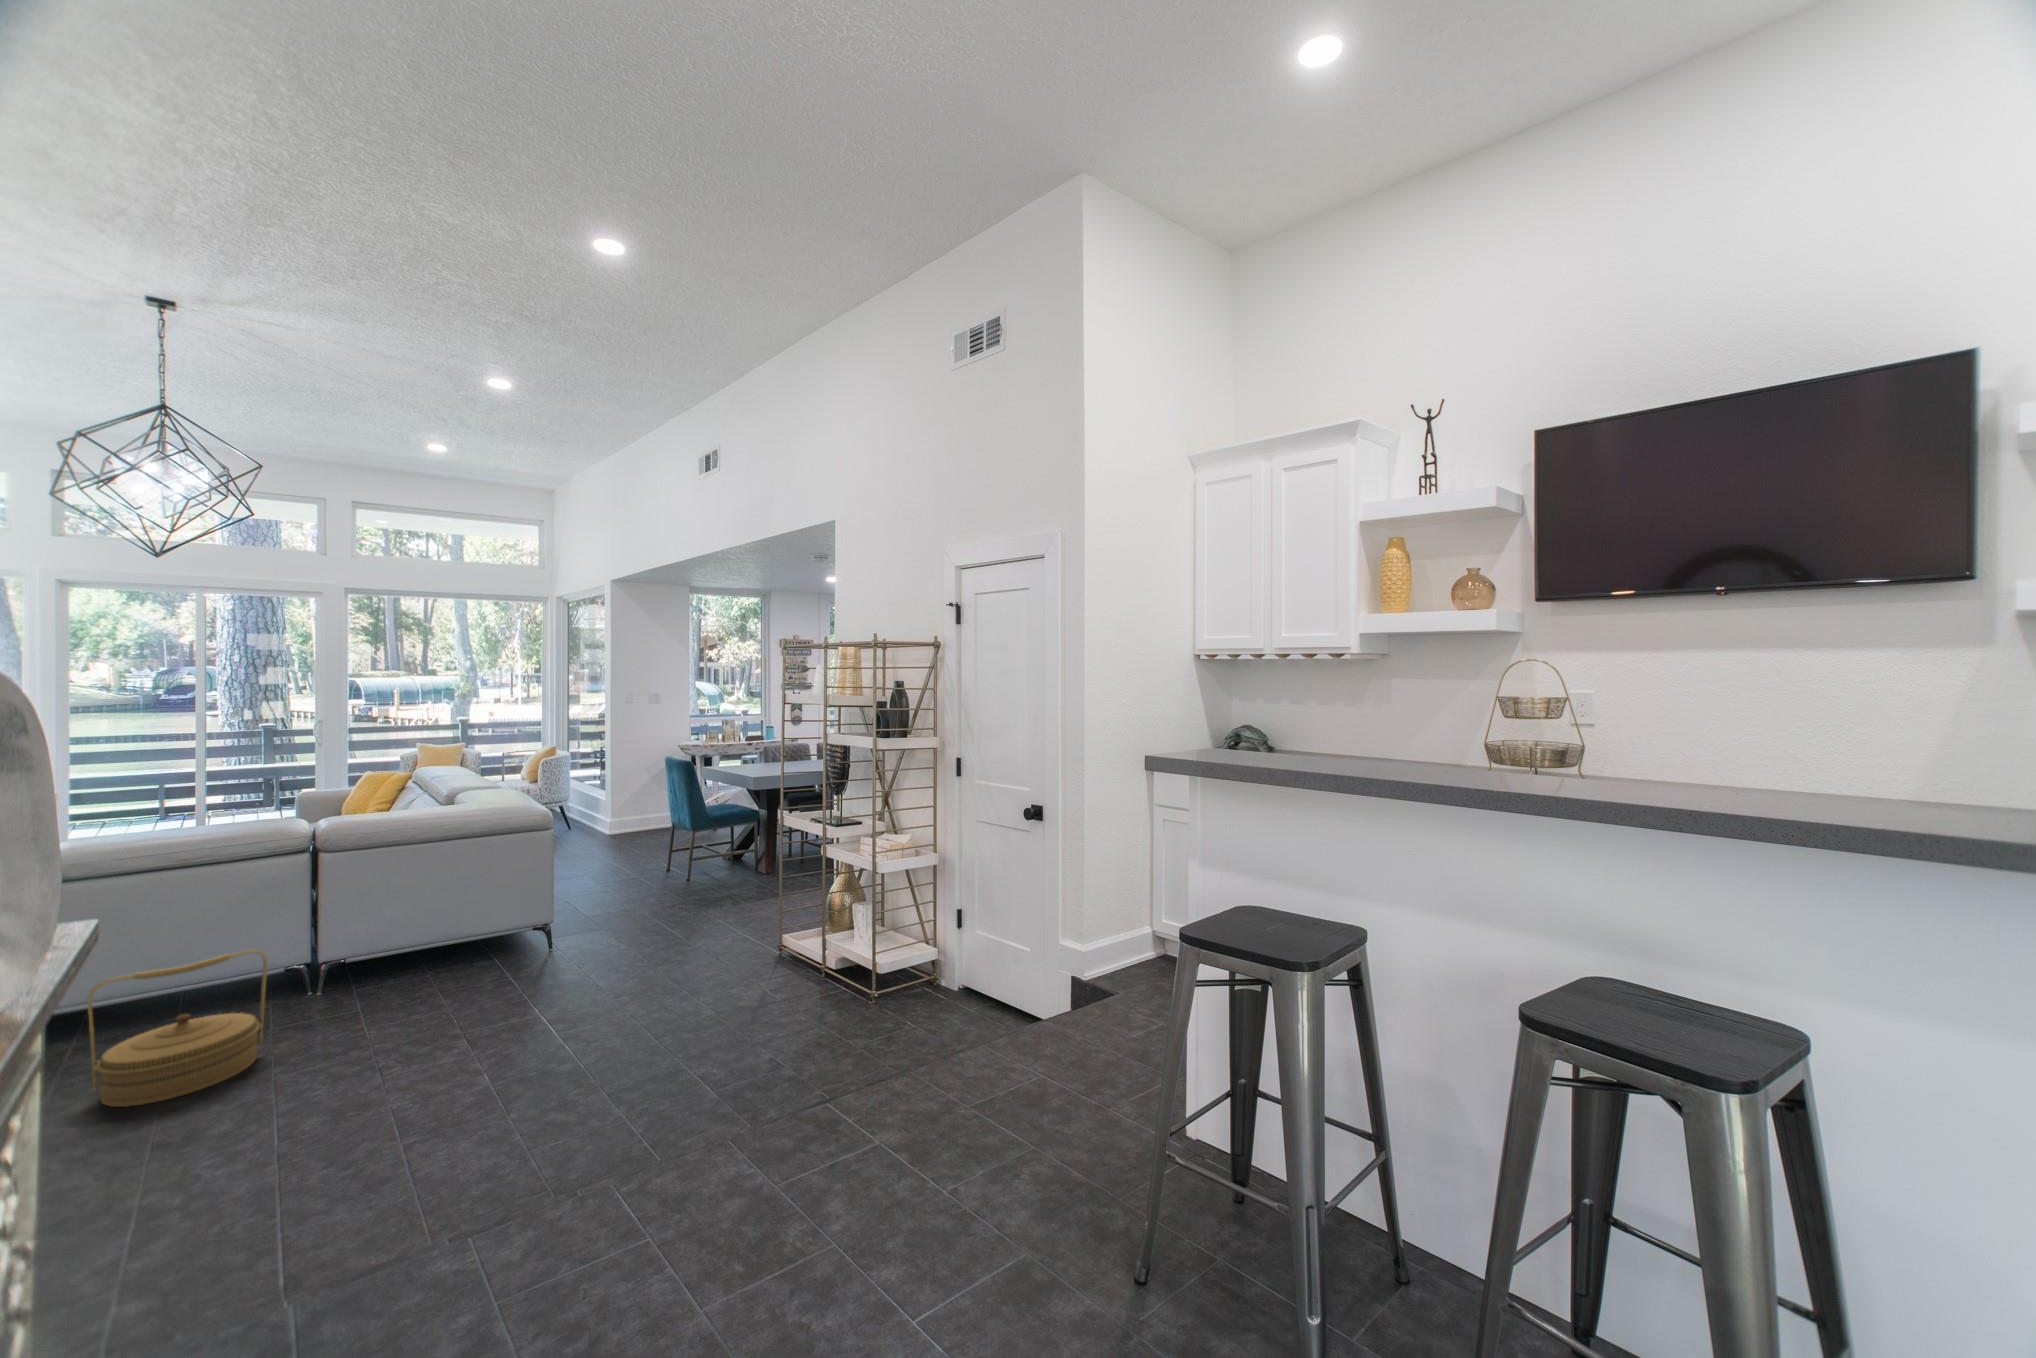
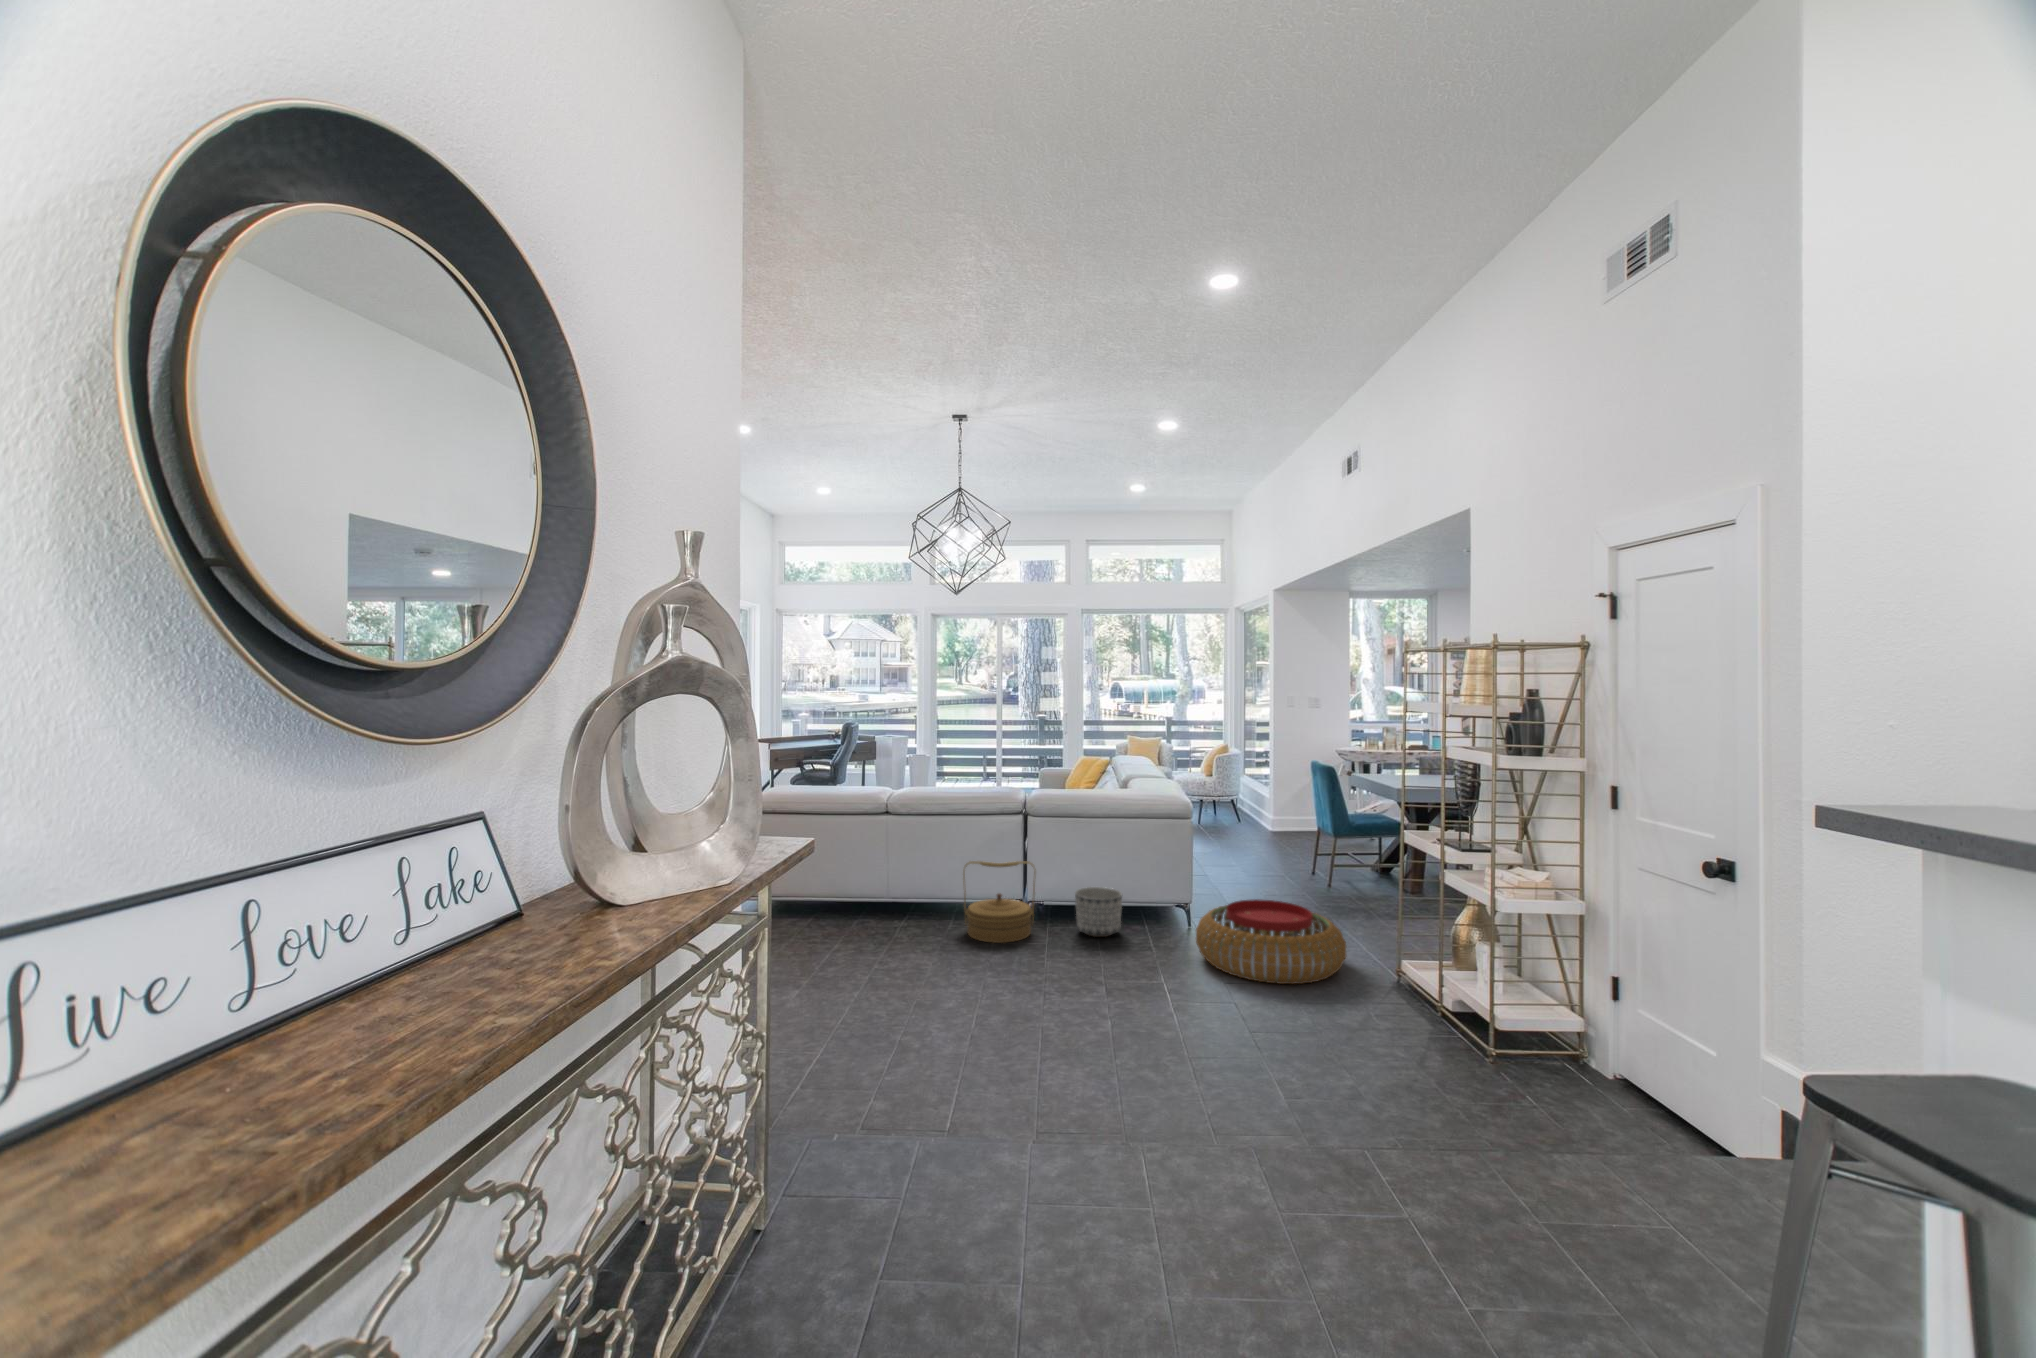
pouf: none [552,911,731,1012] -> present [1196,899,1346,984]
planter: none [348,951,434,1026] -> present [1075,887,1122,937]

